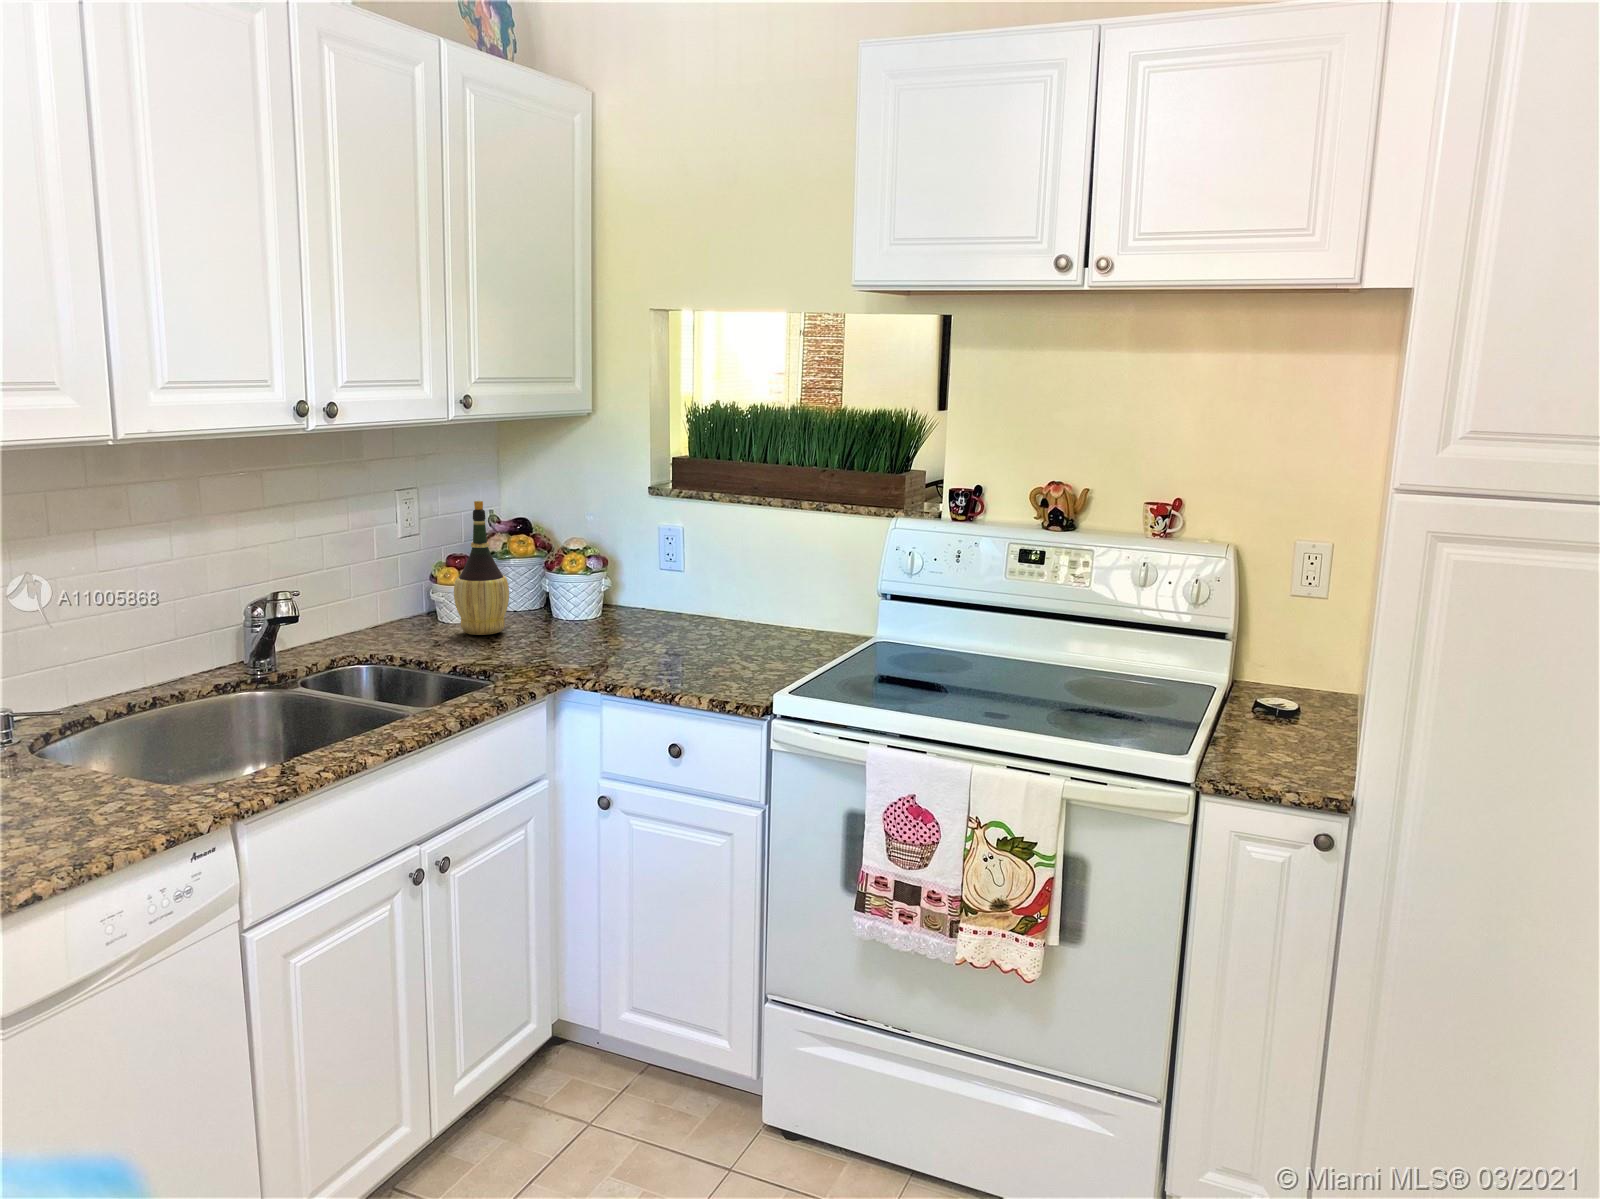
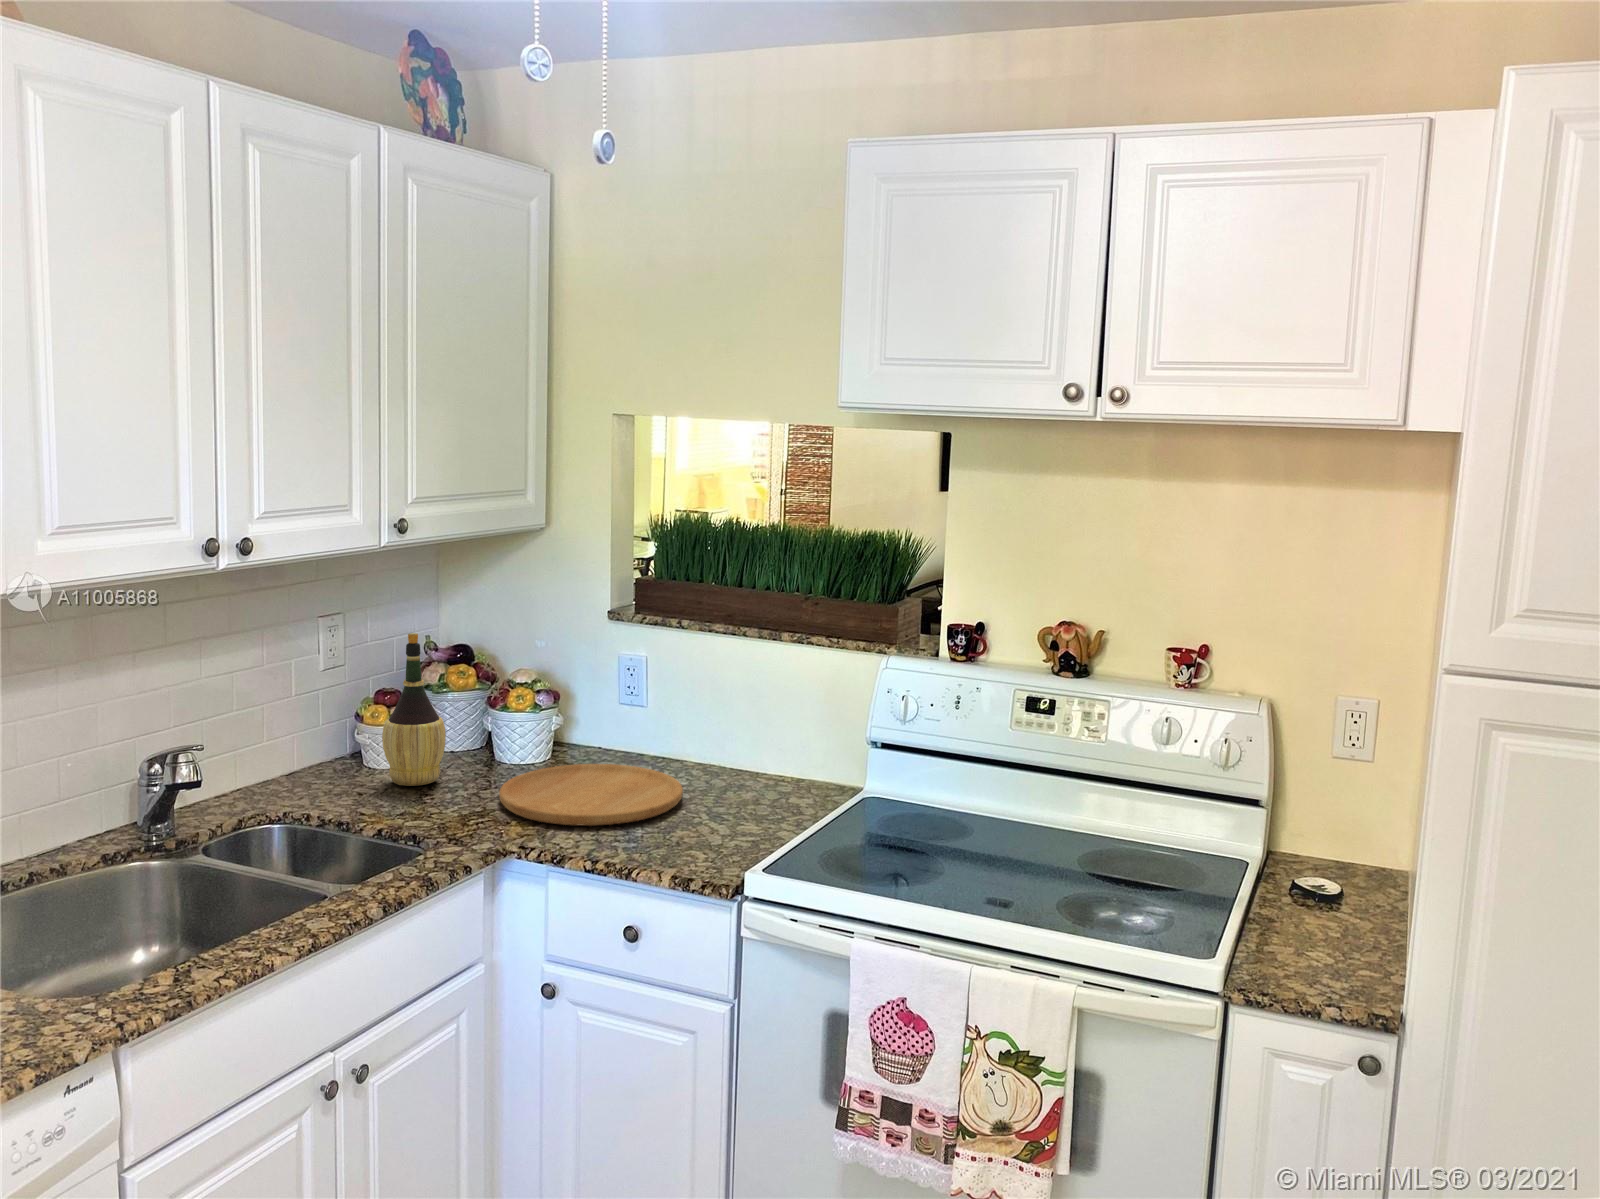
cutting board: none [557,618,718,663] -> present [499,764,683,826]

